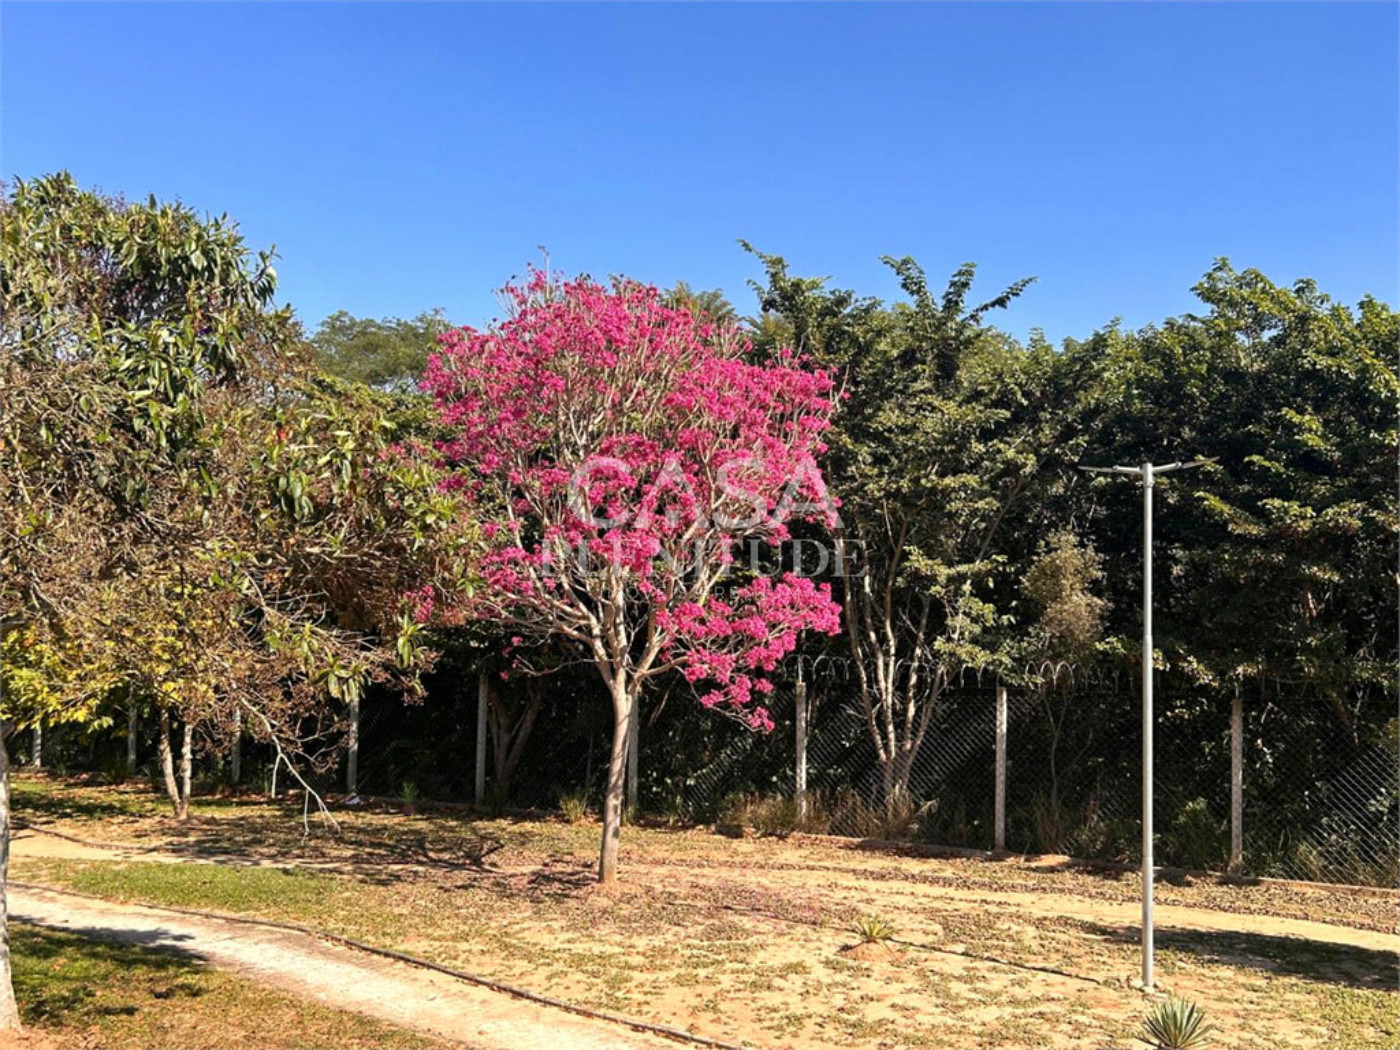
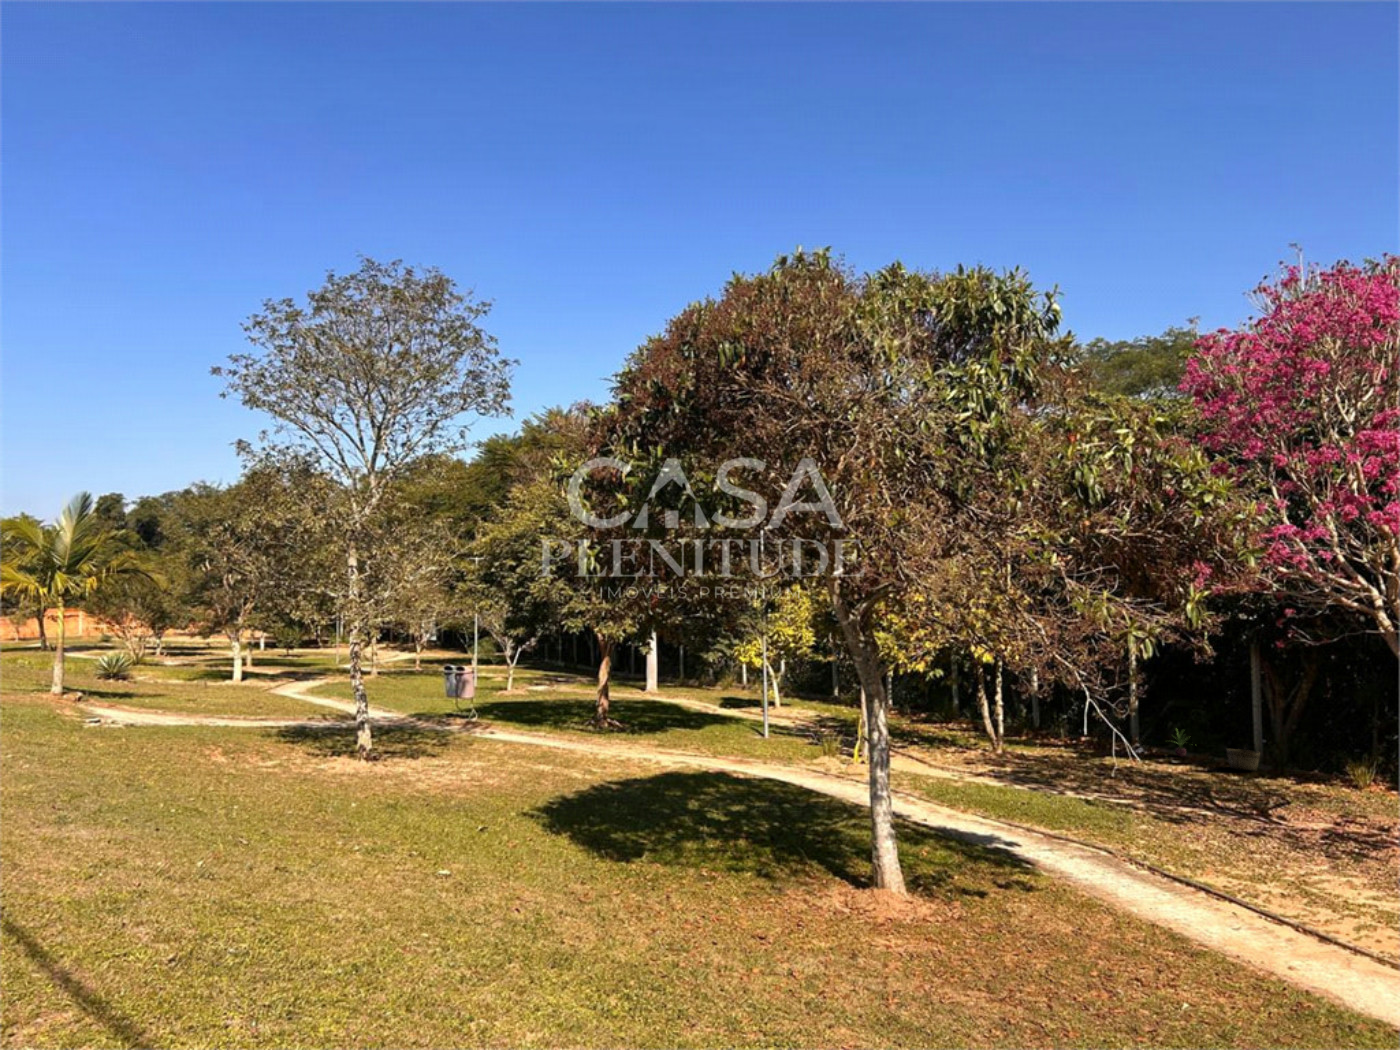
wooden bucket: none [453,792,488,822] -> present [1227,747,1260,771]

